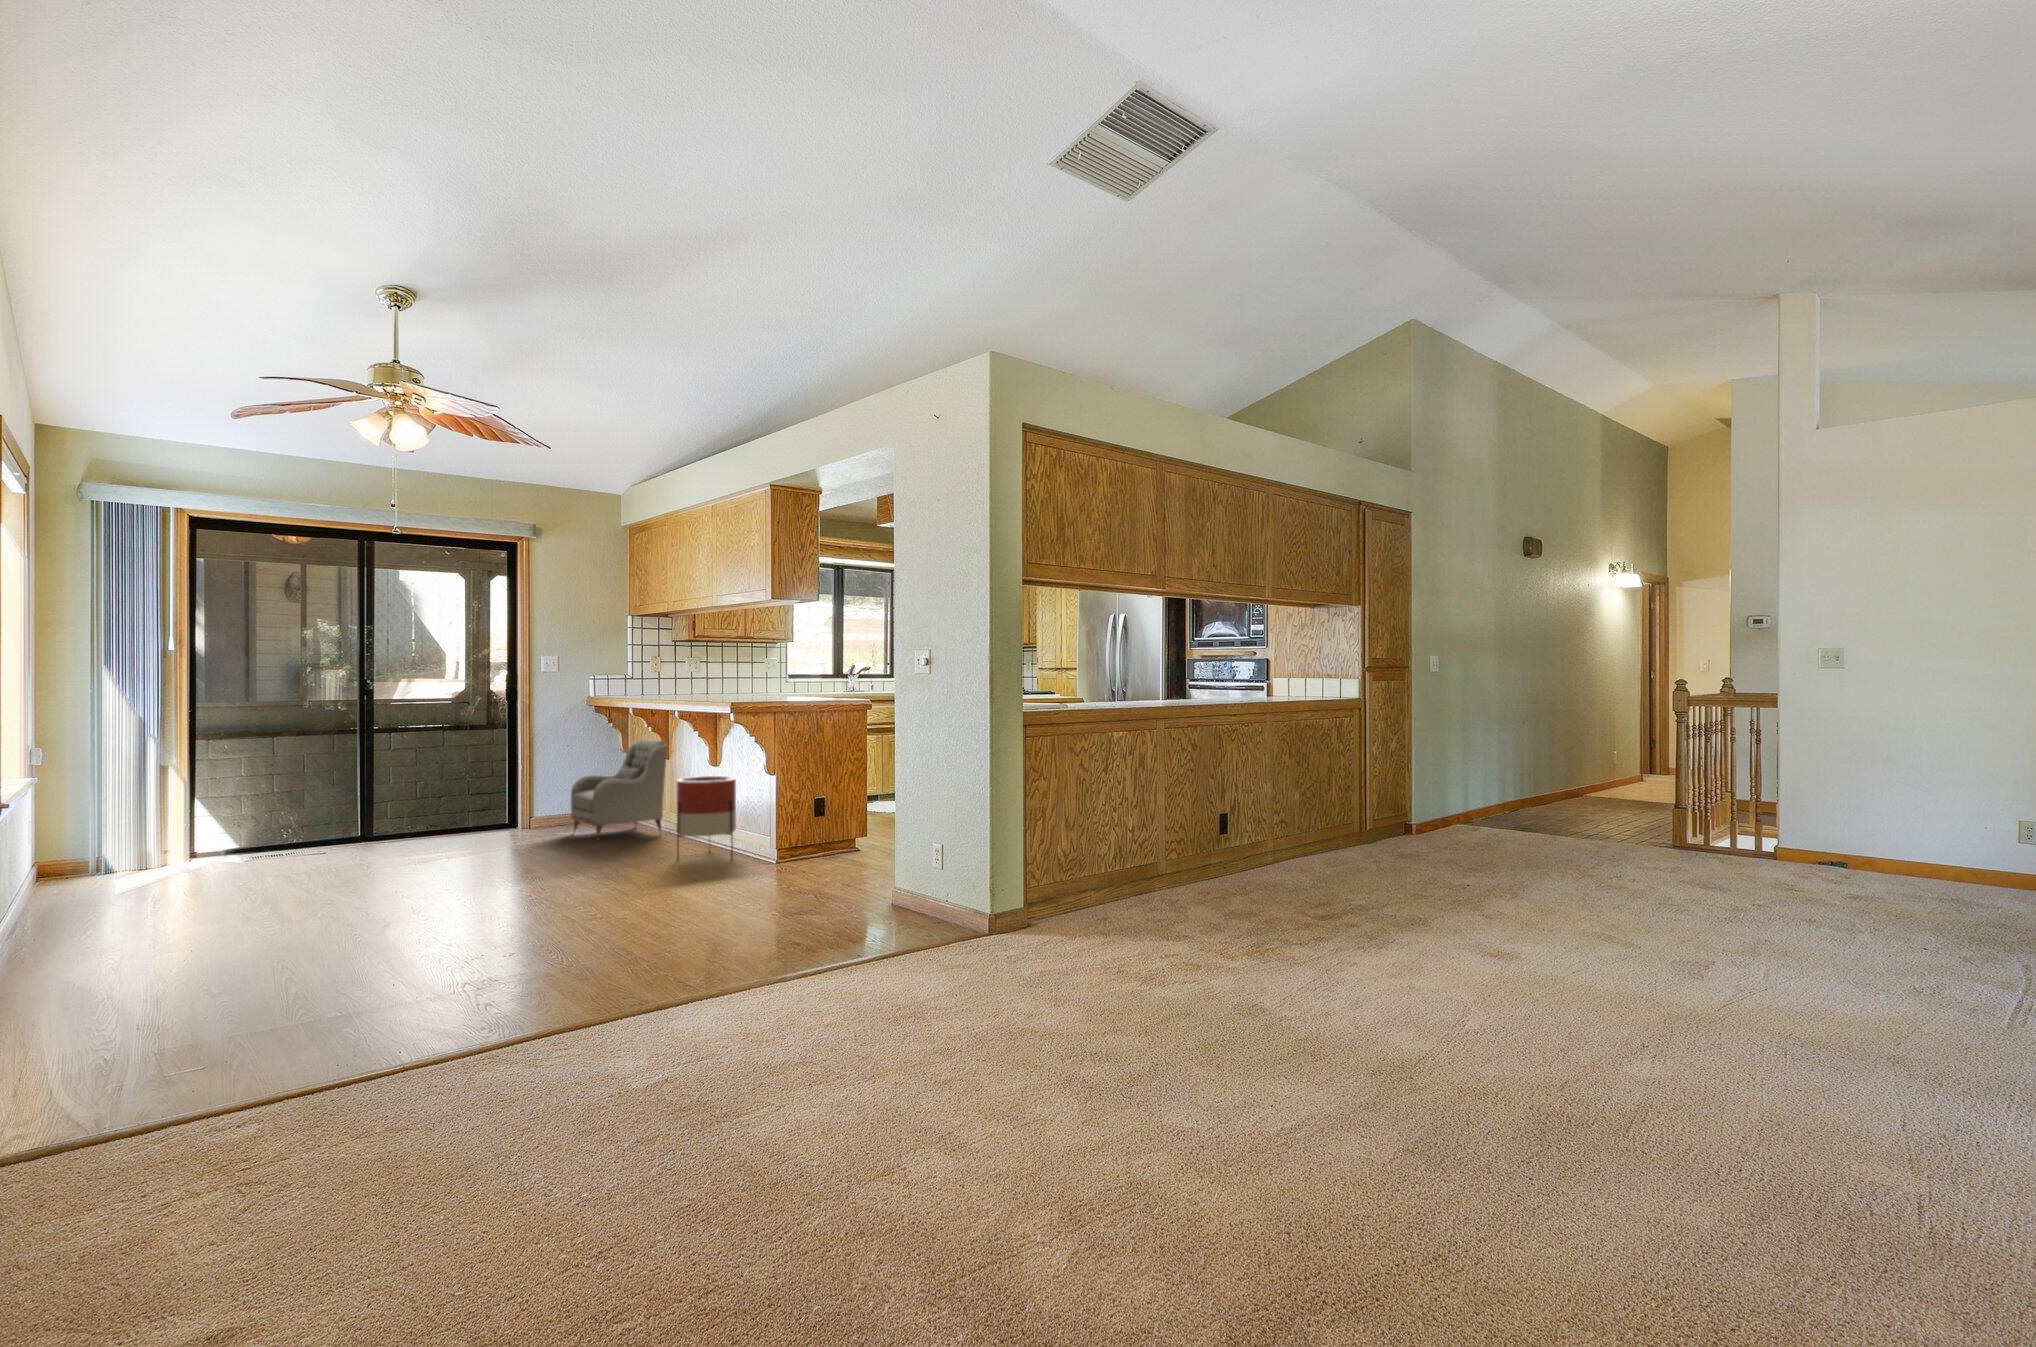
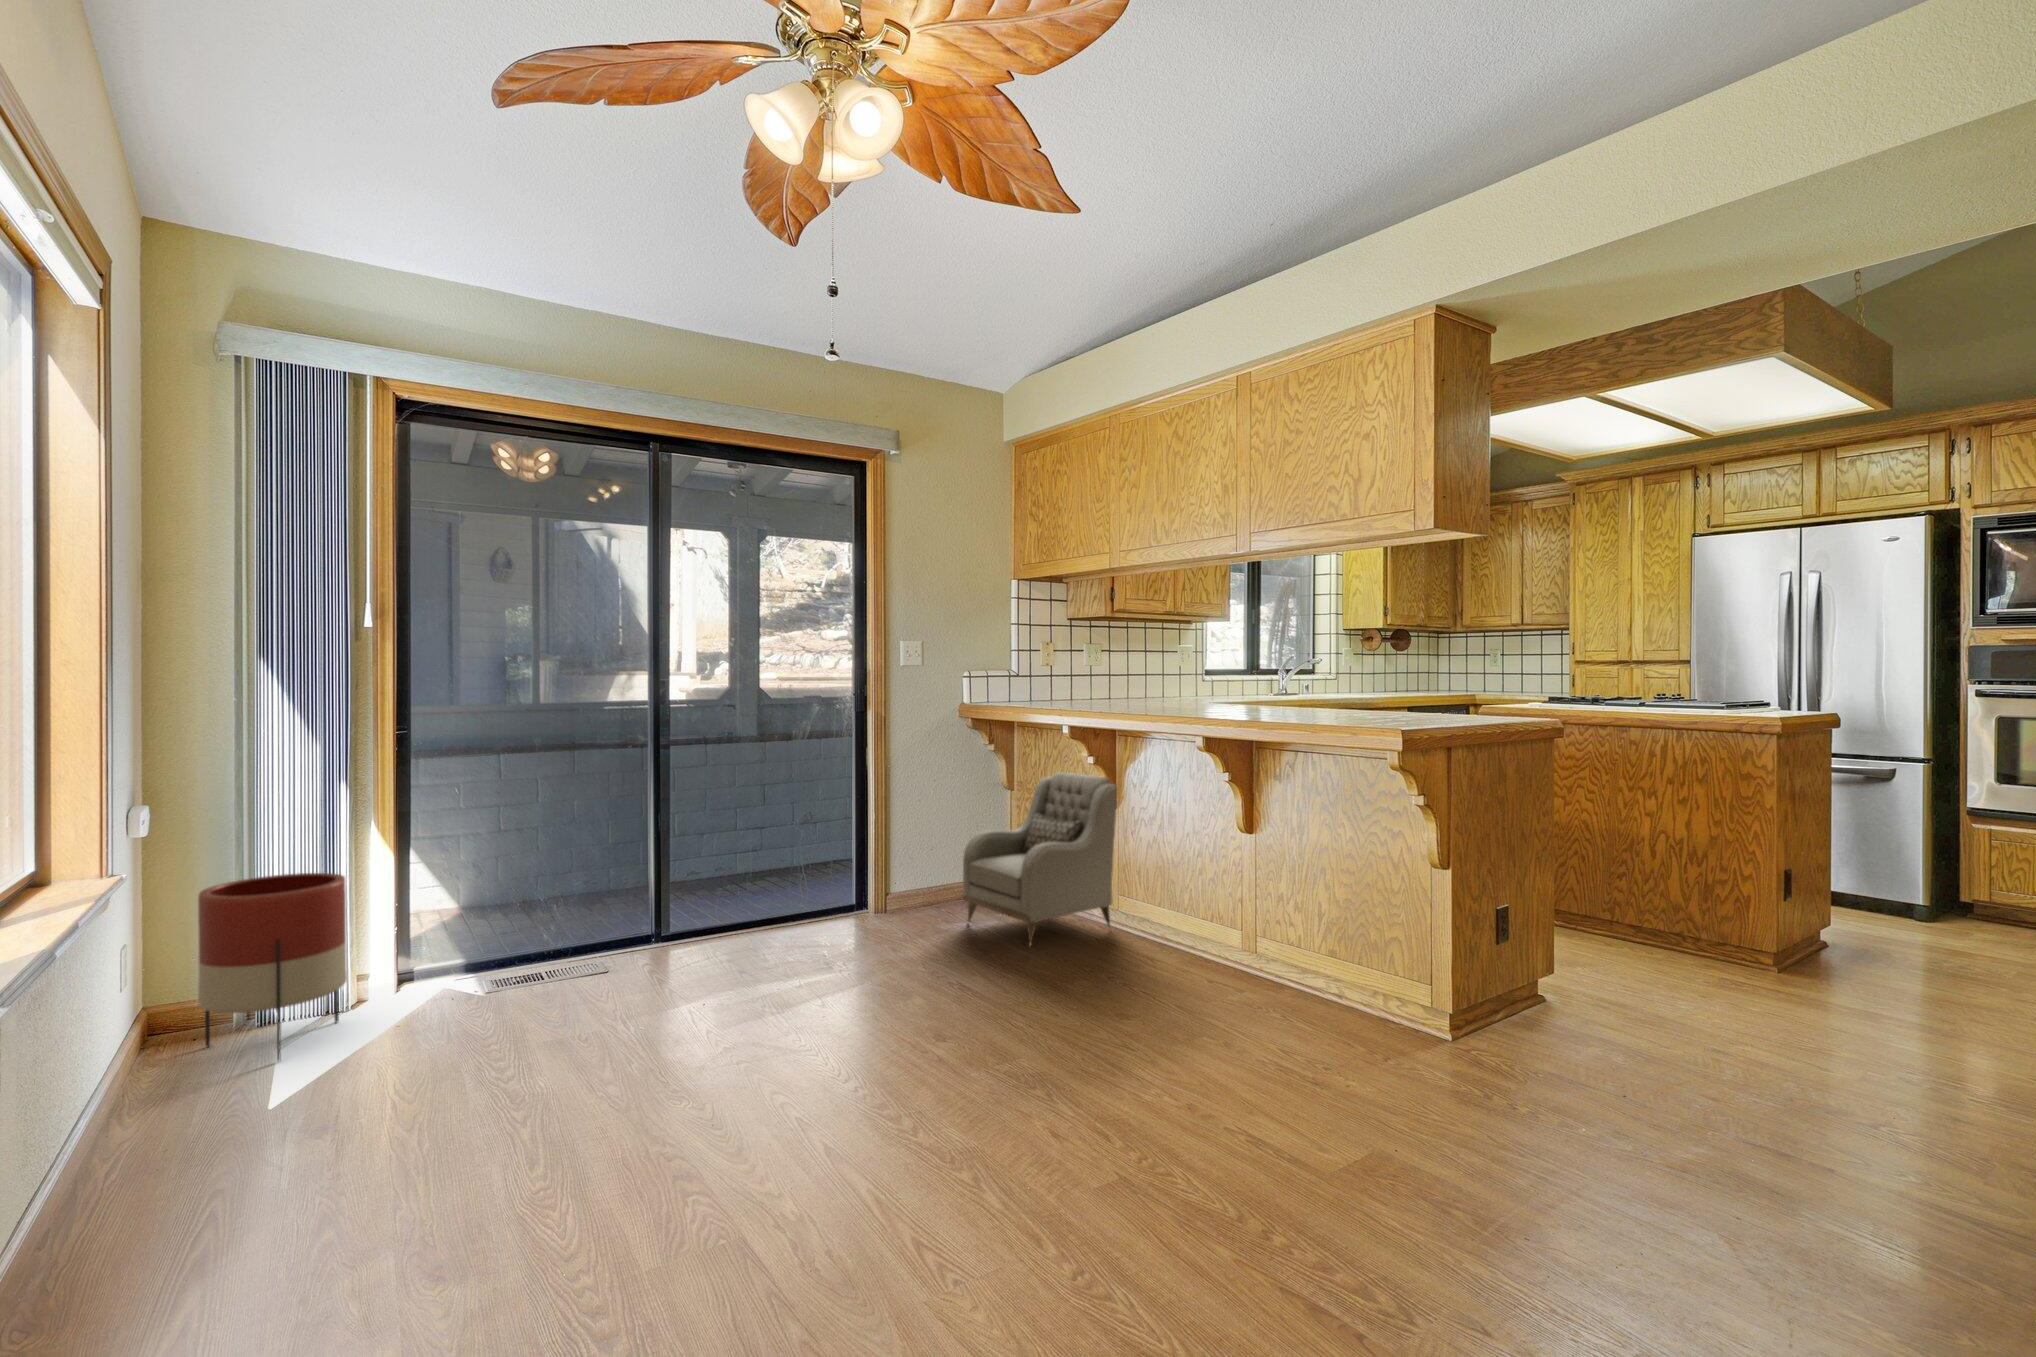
planter: present [676,776,736,858] -> present [198,873,347,1061]

